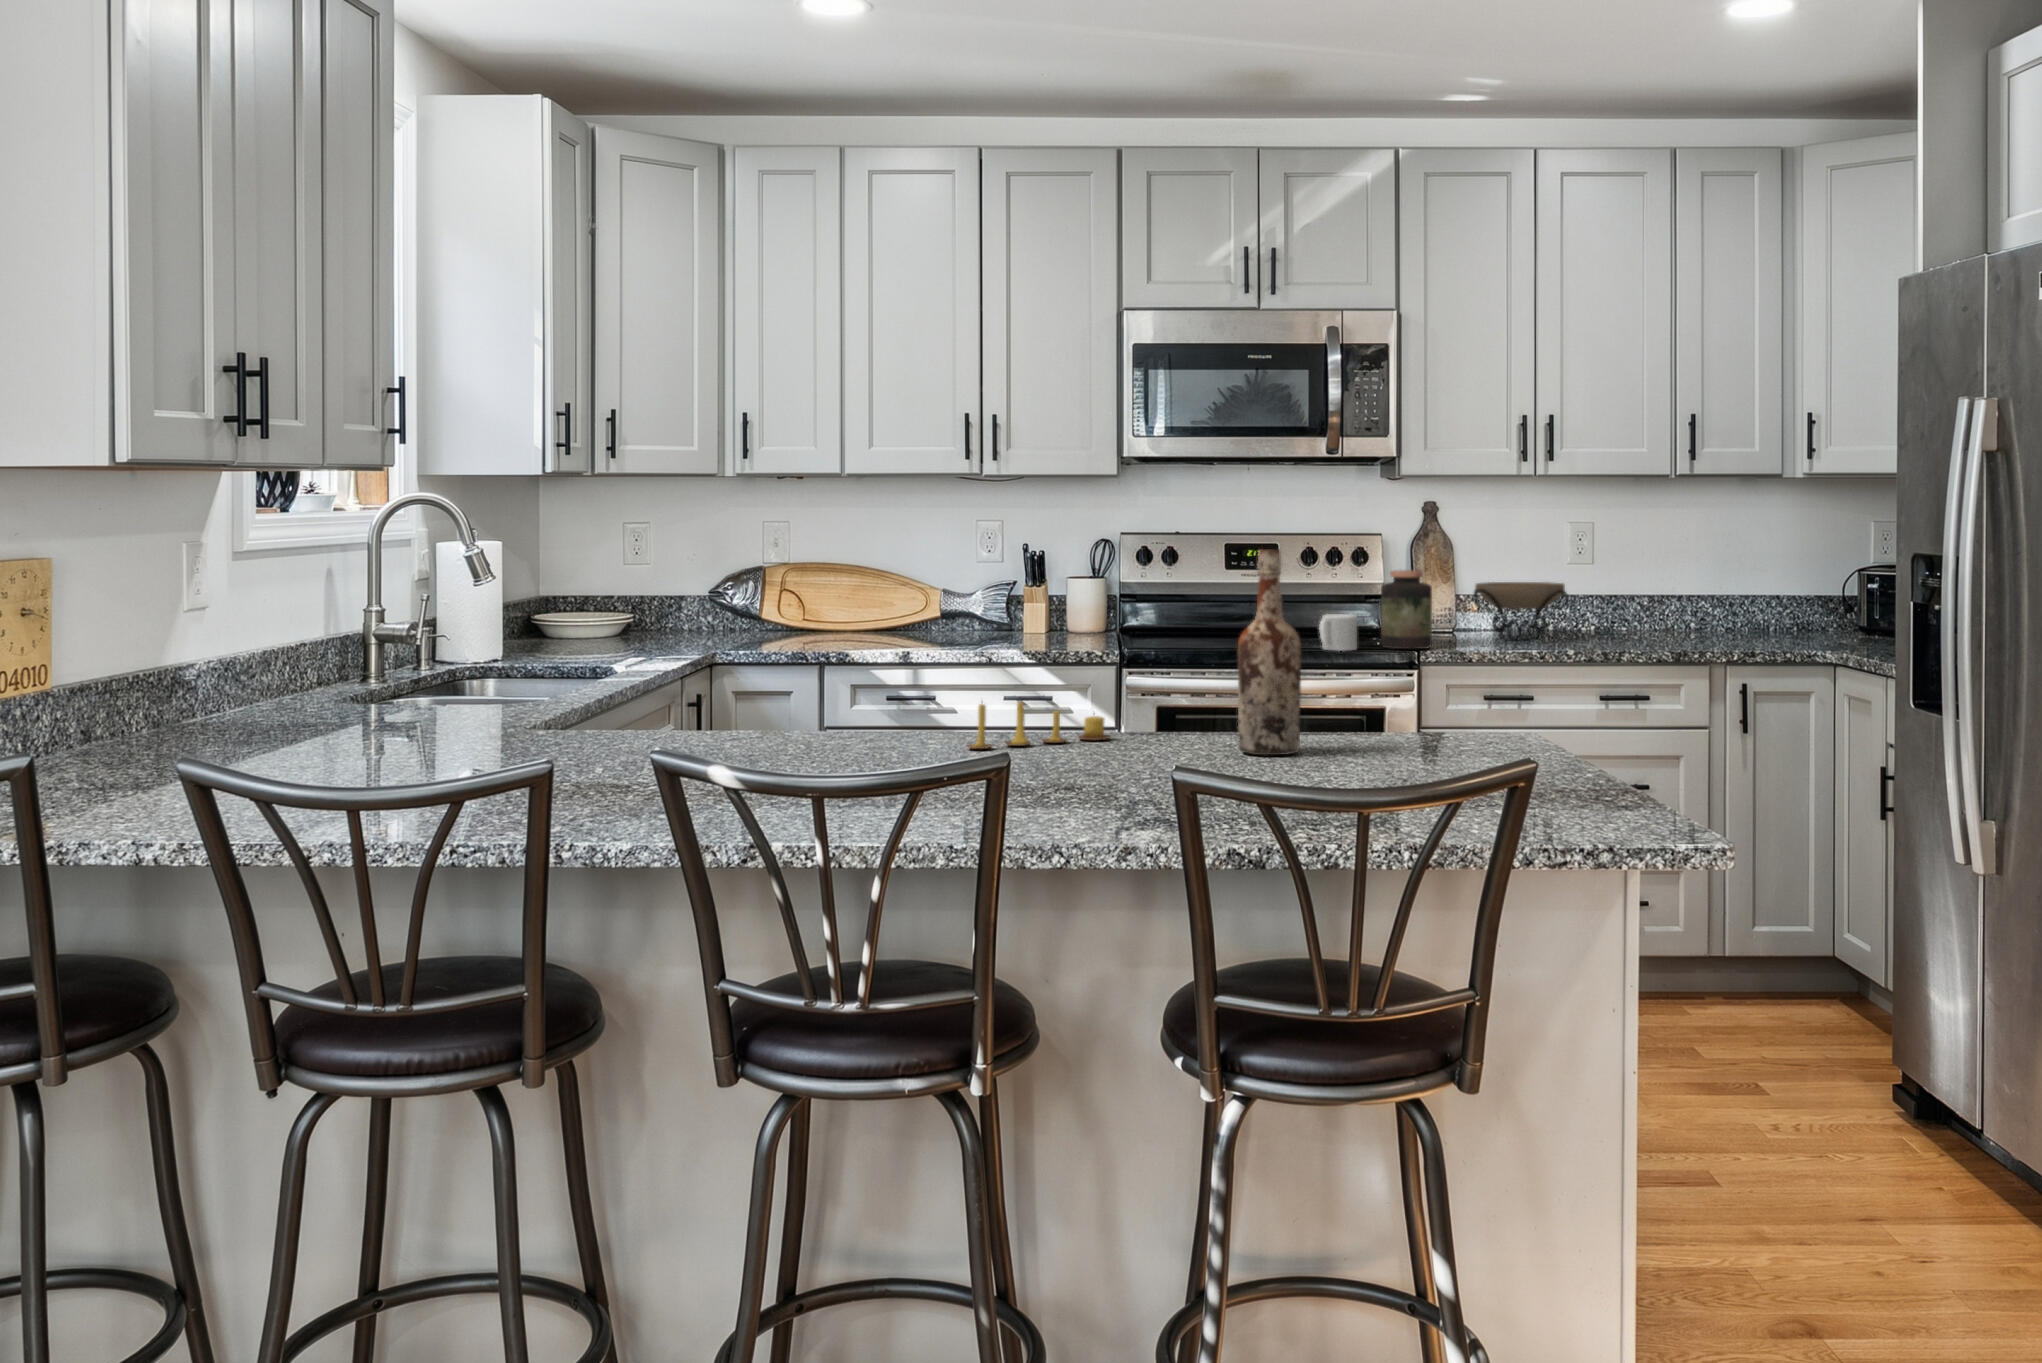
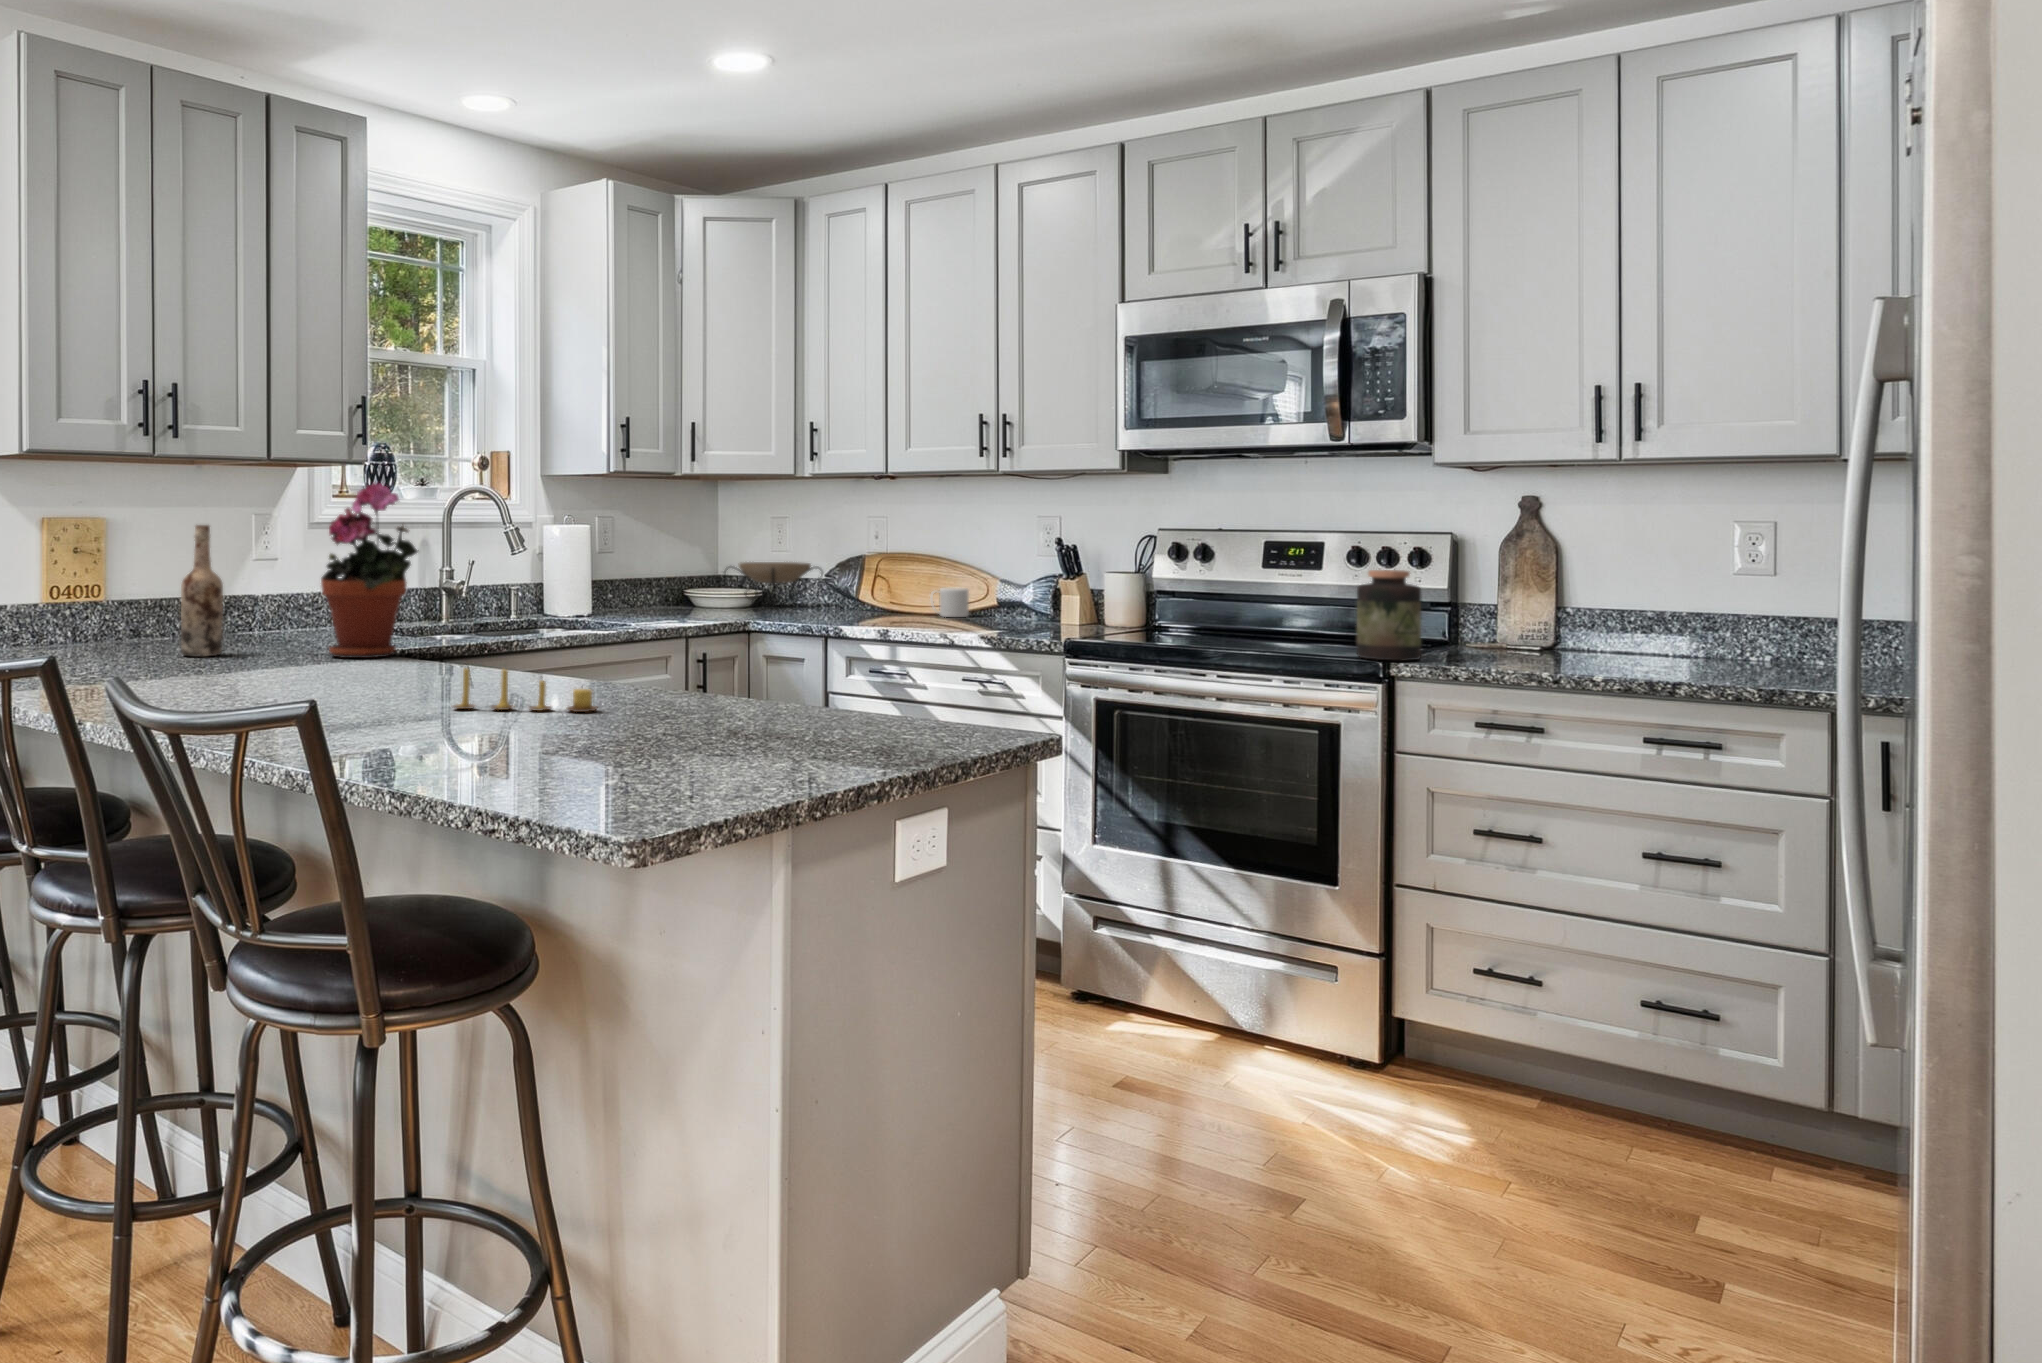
potted plant: none [437,488,583,717] -> present [321,483,419,658]
wine bottle: present [1238,549,1301,755] -> present [181,525,223,657]
decorative bowl: present [1474,582,1569,639] -> present [724,562,823,606]
mug: present [1319,614,1357,651] -> present [930,587,969,617]

